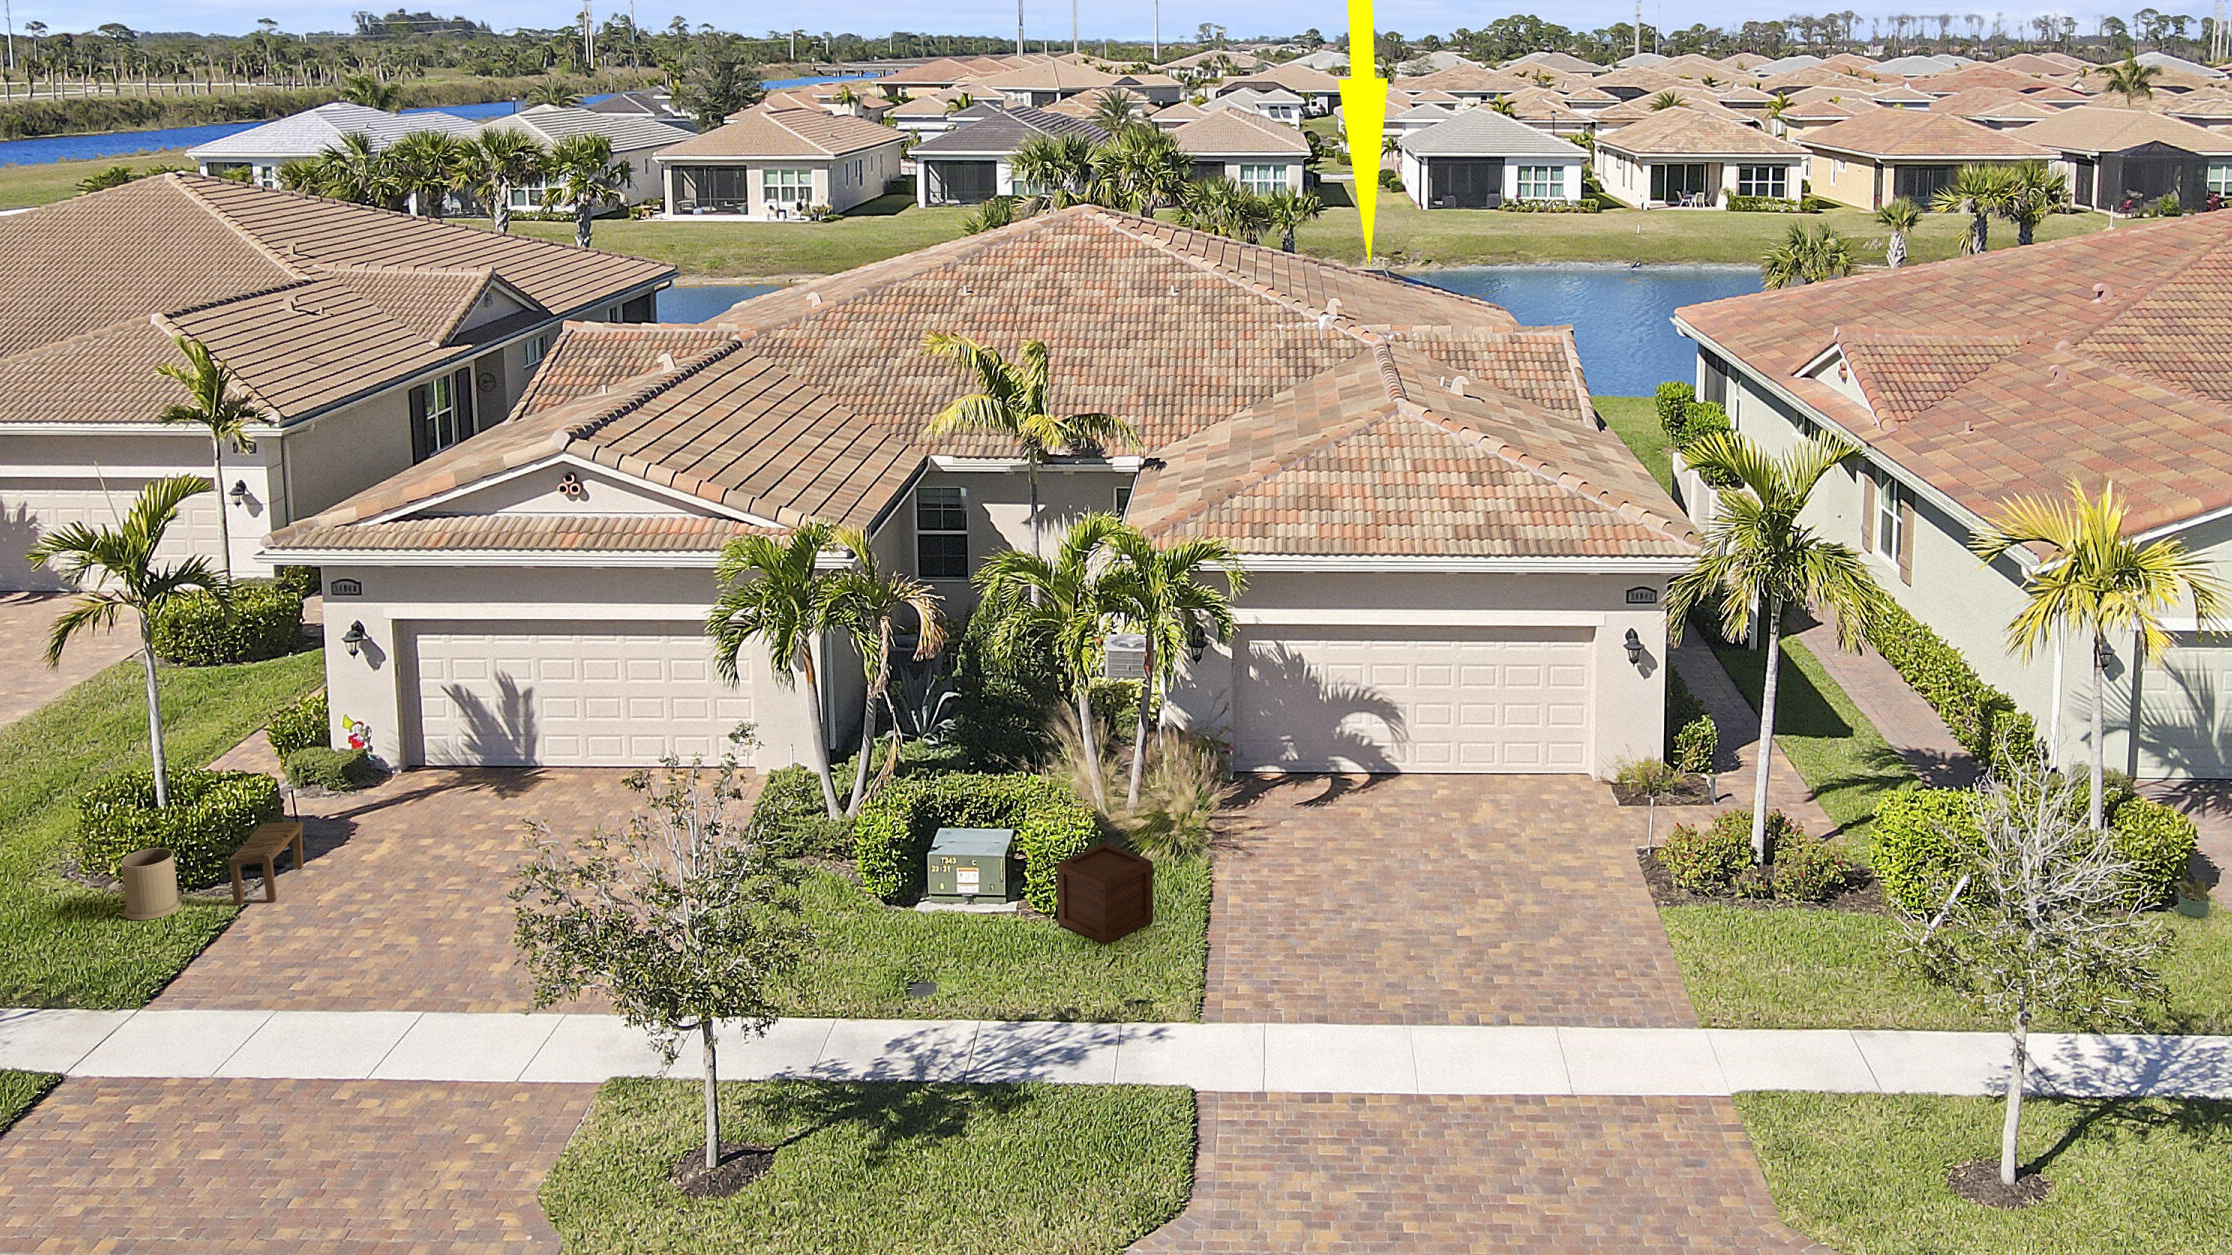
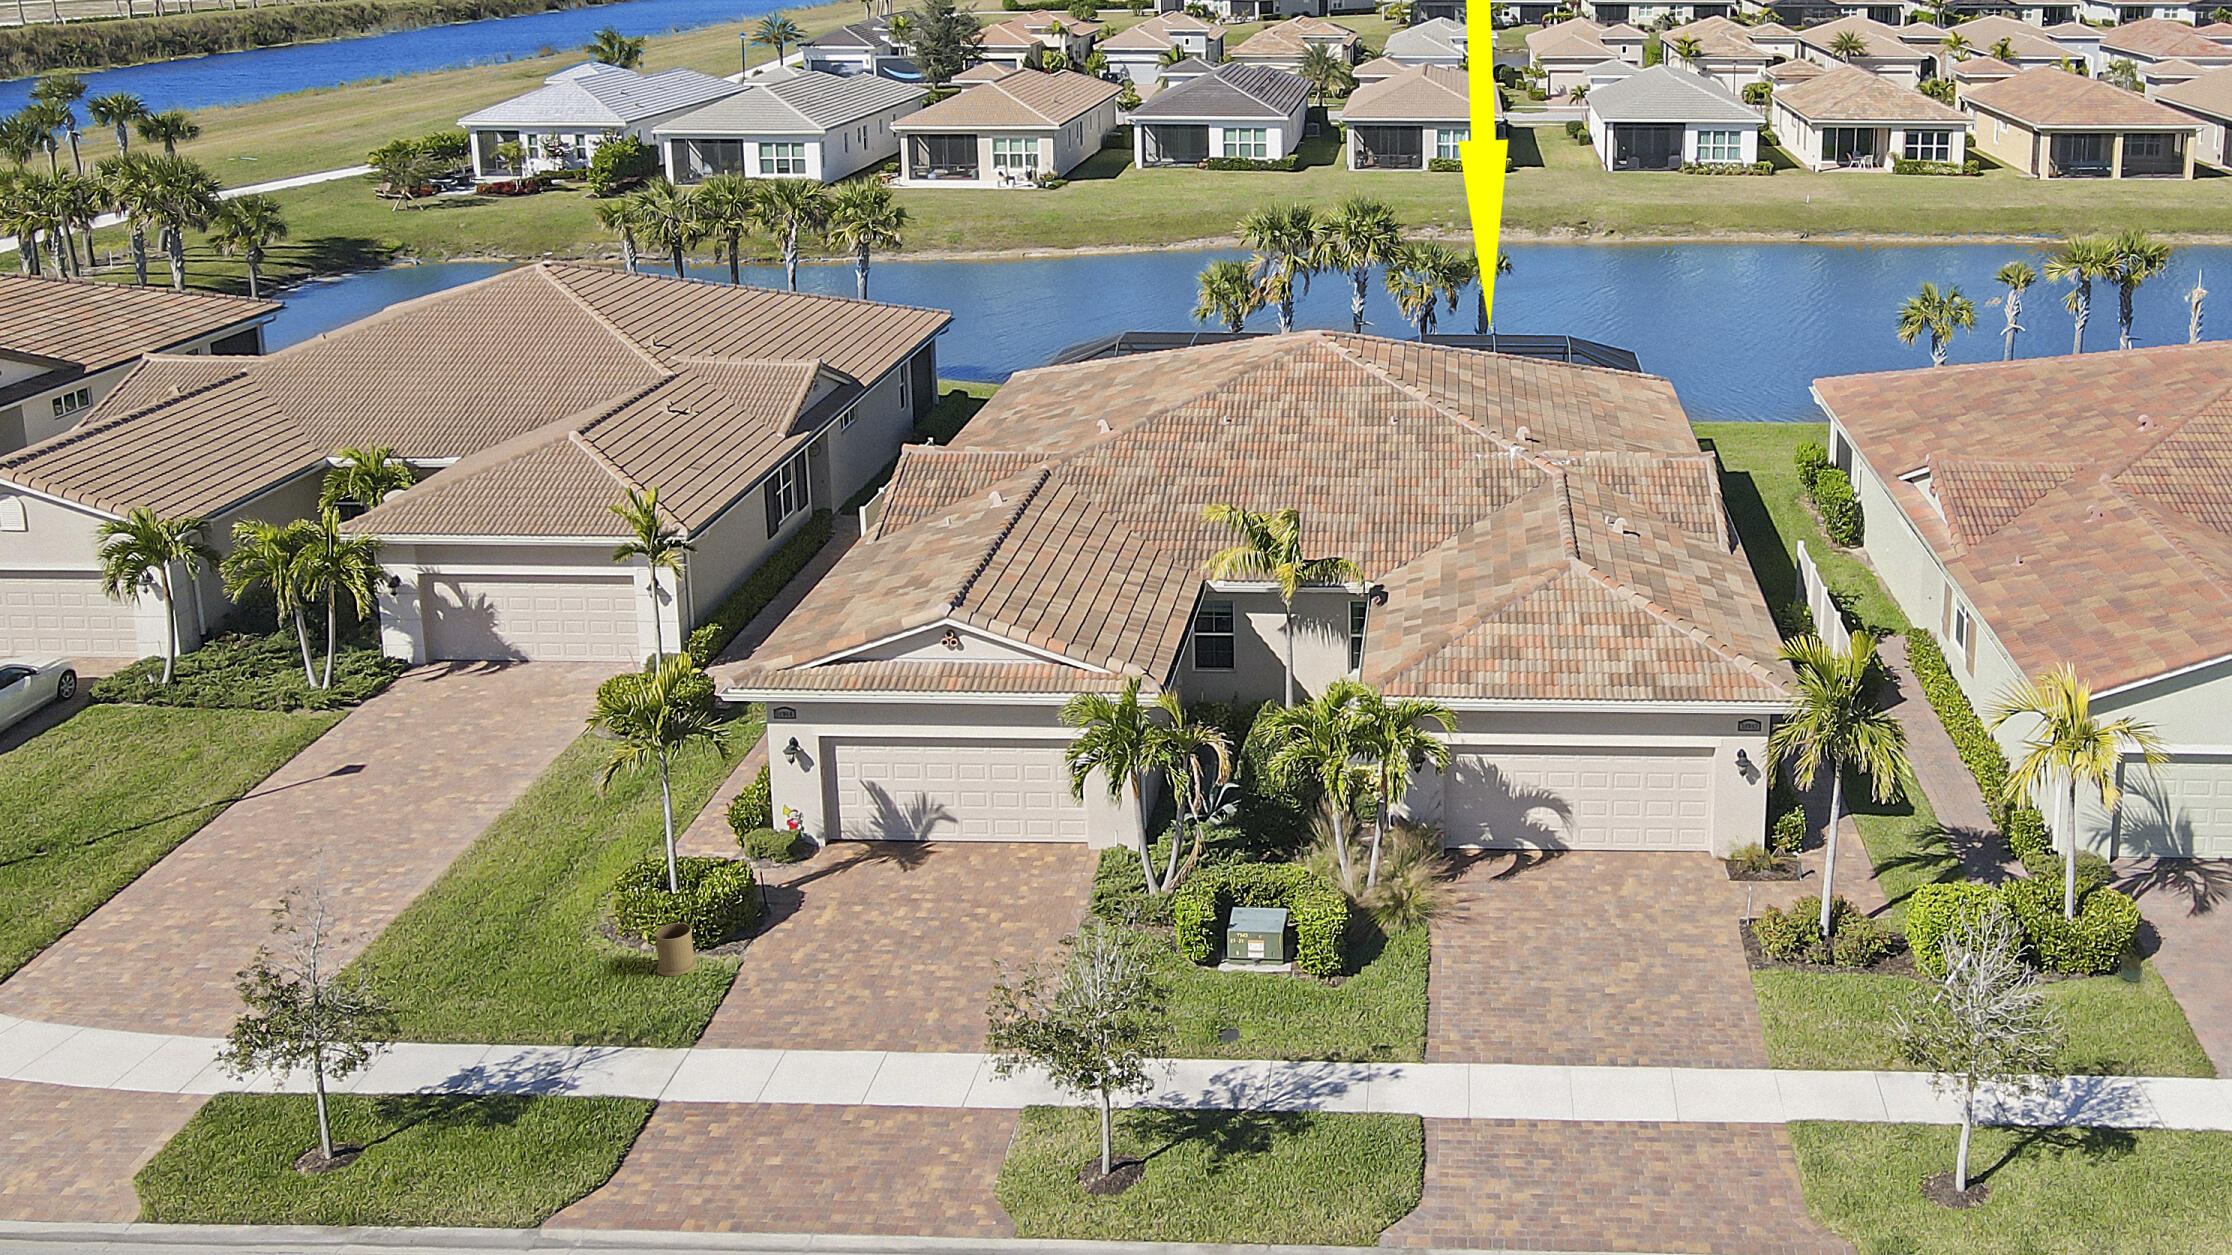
bench: present [228,822,303,905] -> none [730,900,776,964]
wooden crate: present [1057,843,1153,944] -> none [1323,924,1391,1000]

